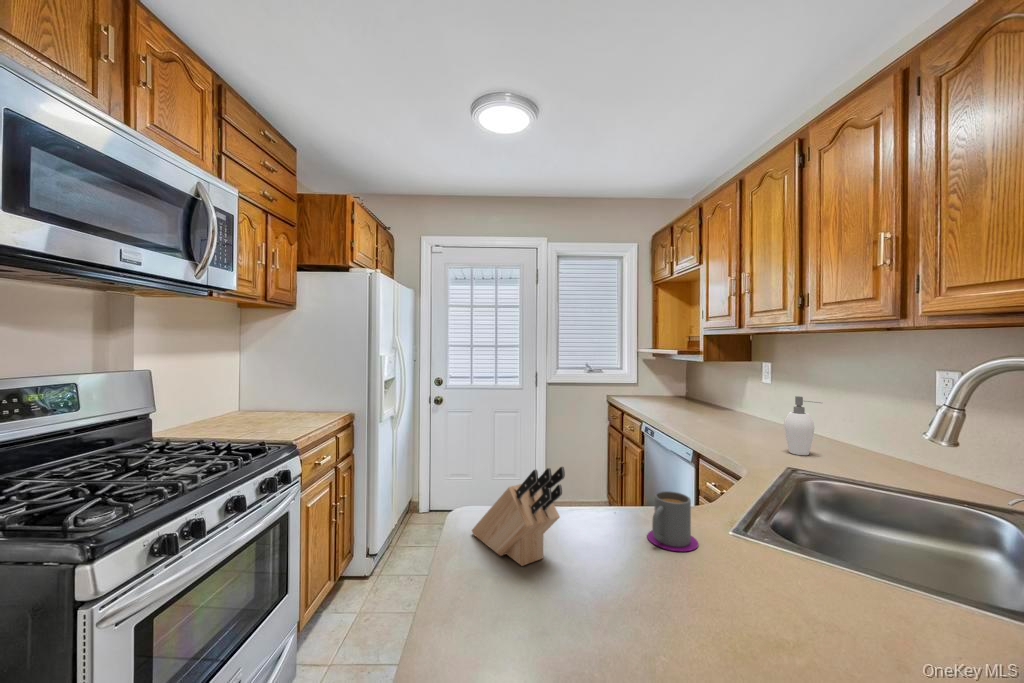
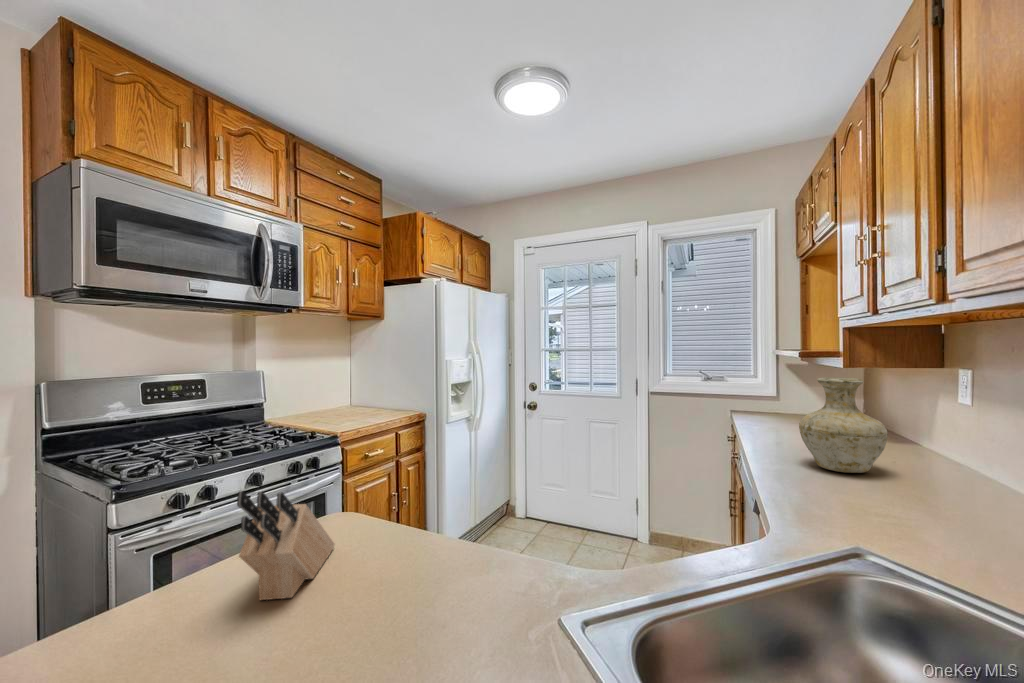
vase: none [696,368,746,429] -> present [799,377,888,473]
soap dispenser: present [784,396,821,455] -> none [901,430,976,540]
mug: present [647,491,698,551] -> none [413,549,492,647]

